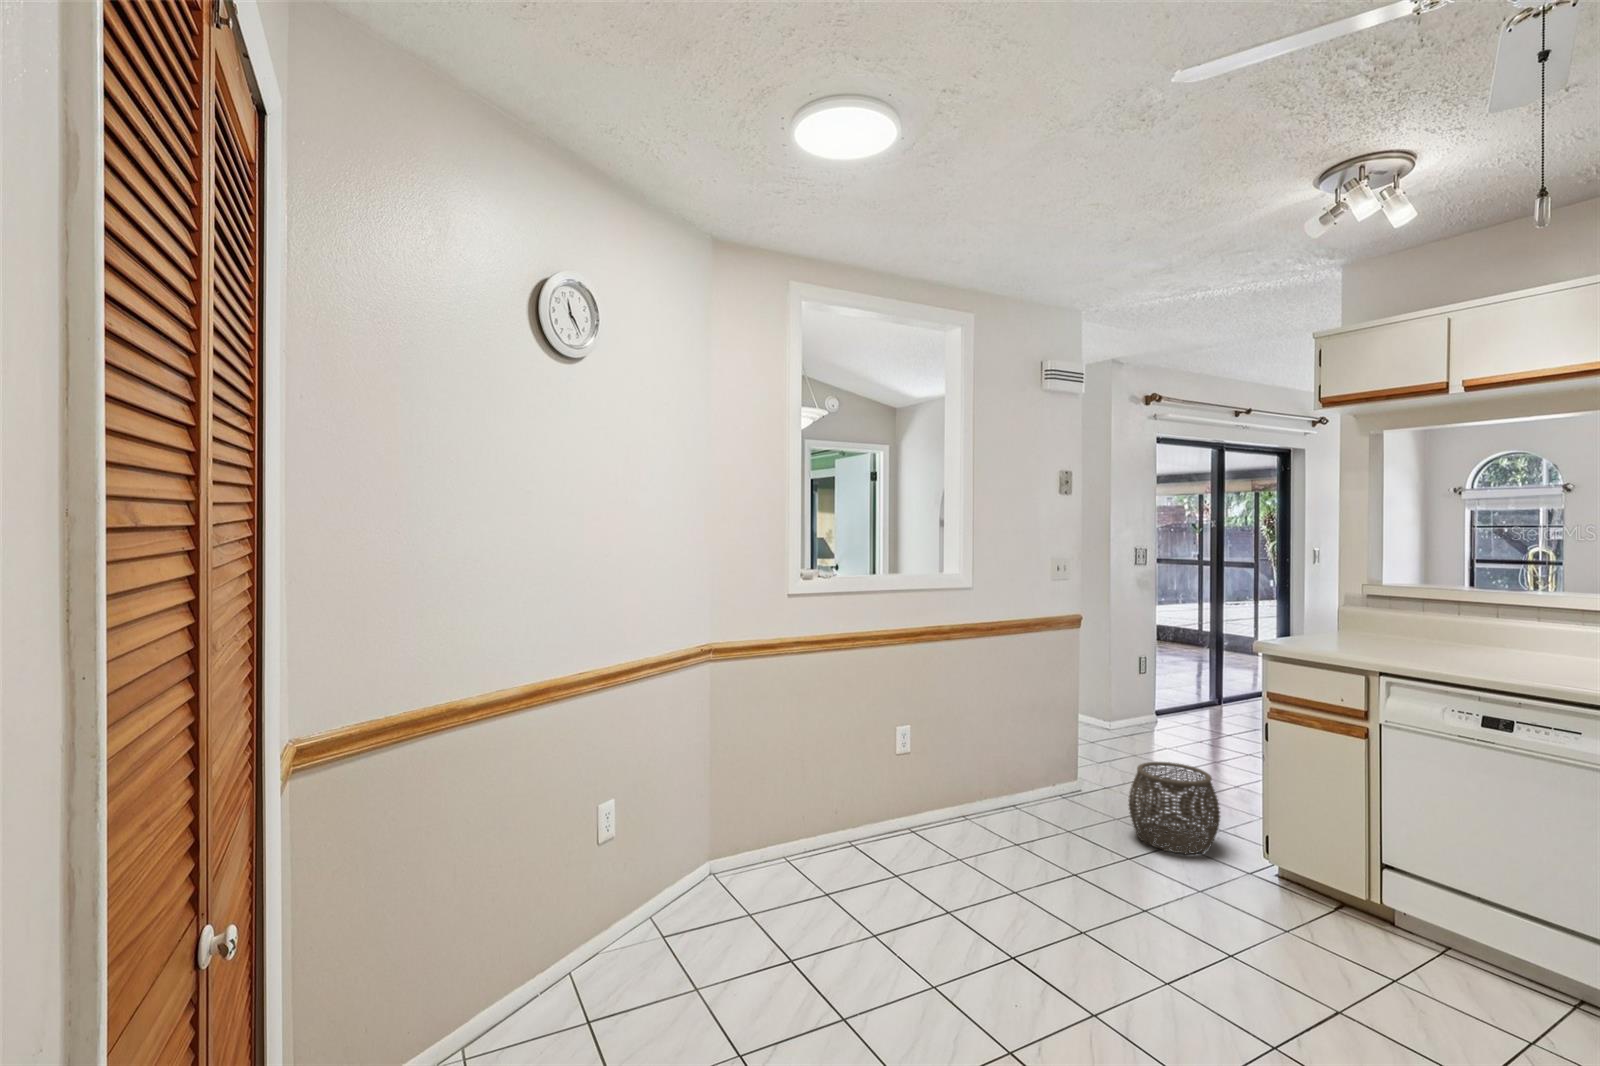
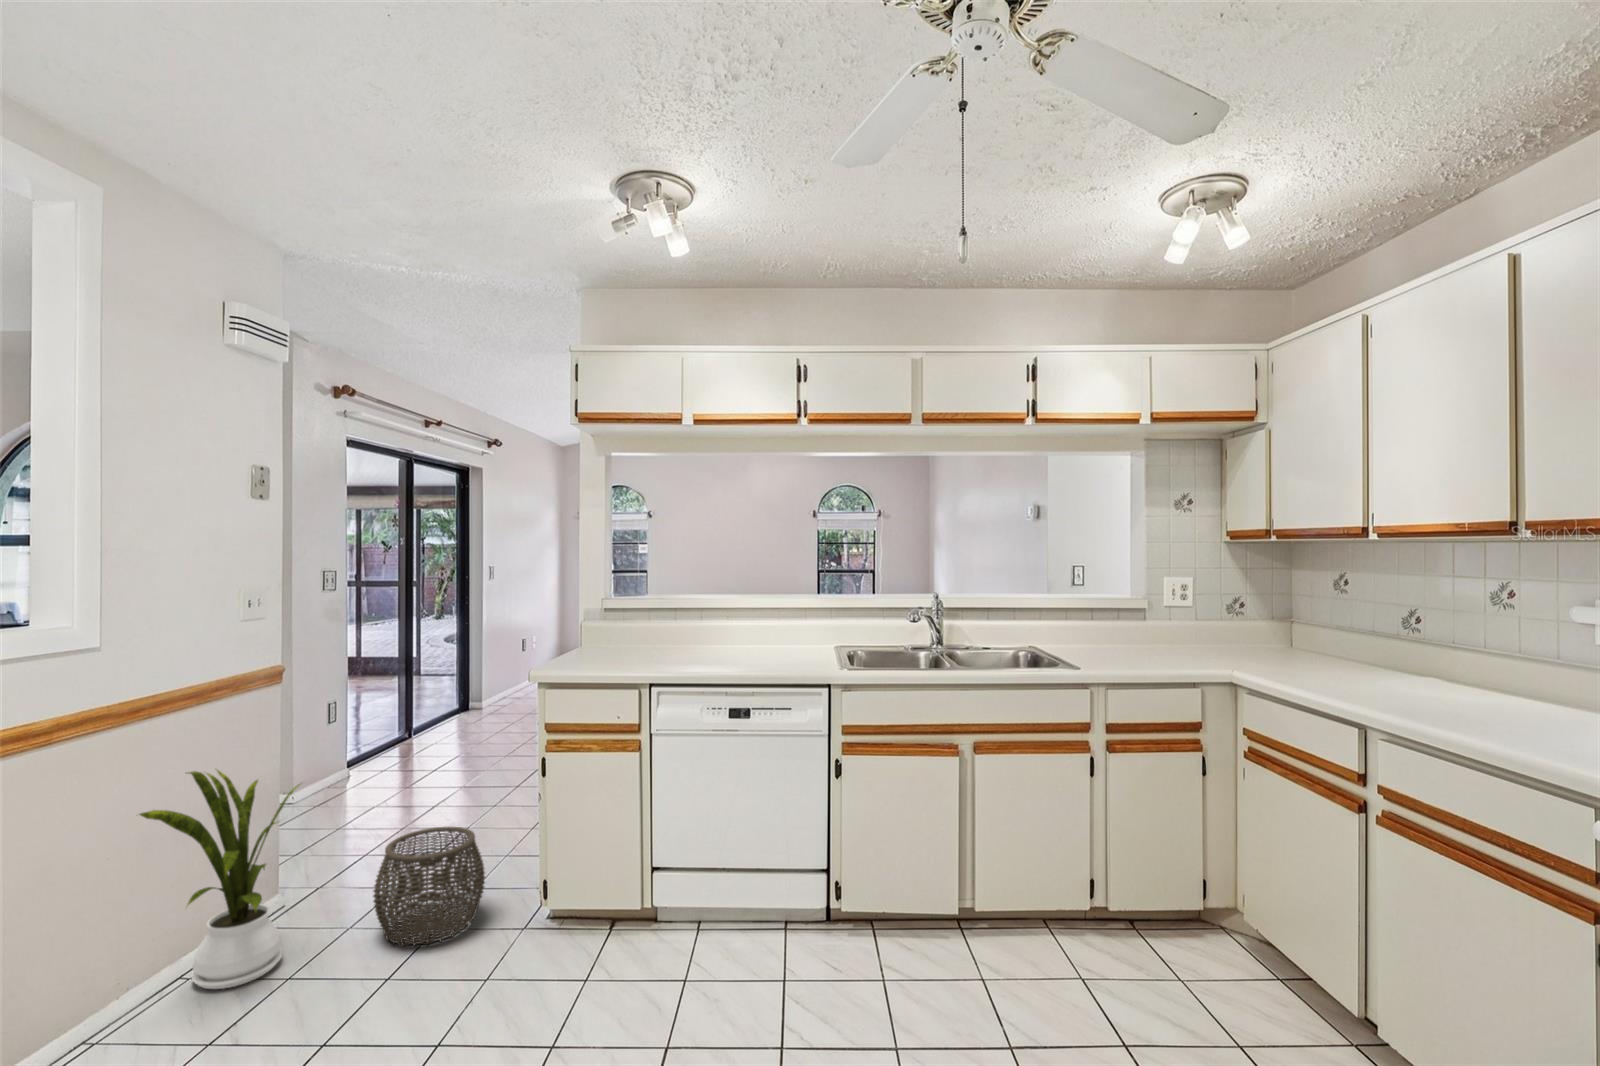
house plant: none [986,671,1082,824] -> present [140,770,299,989]

